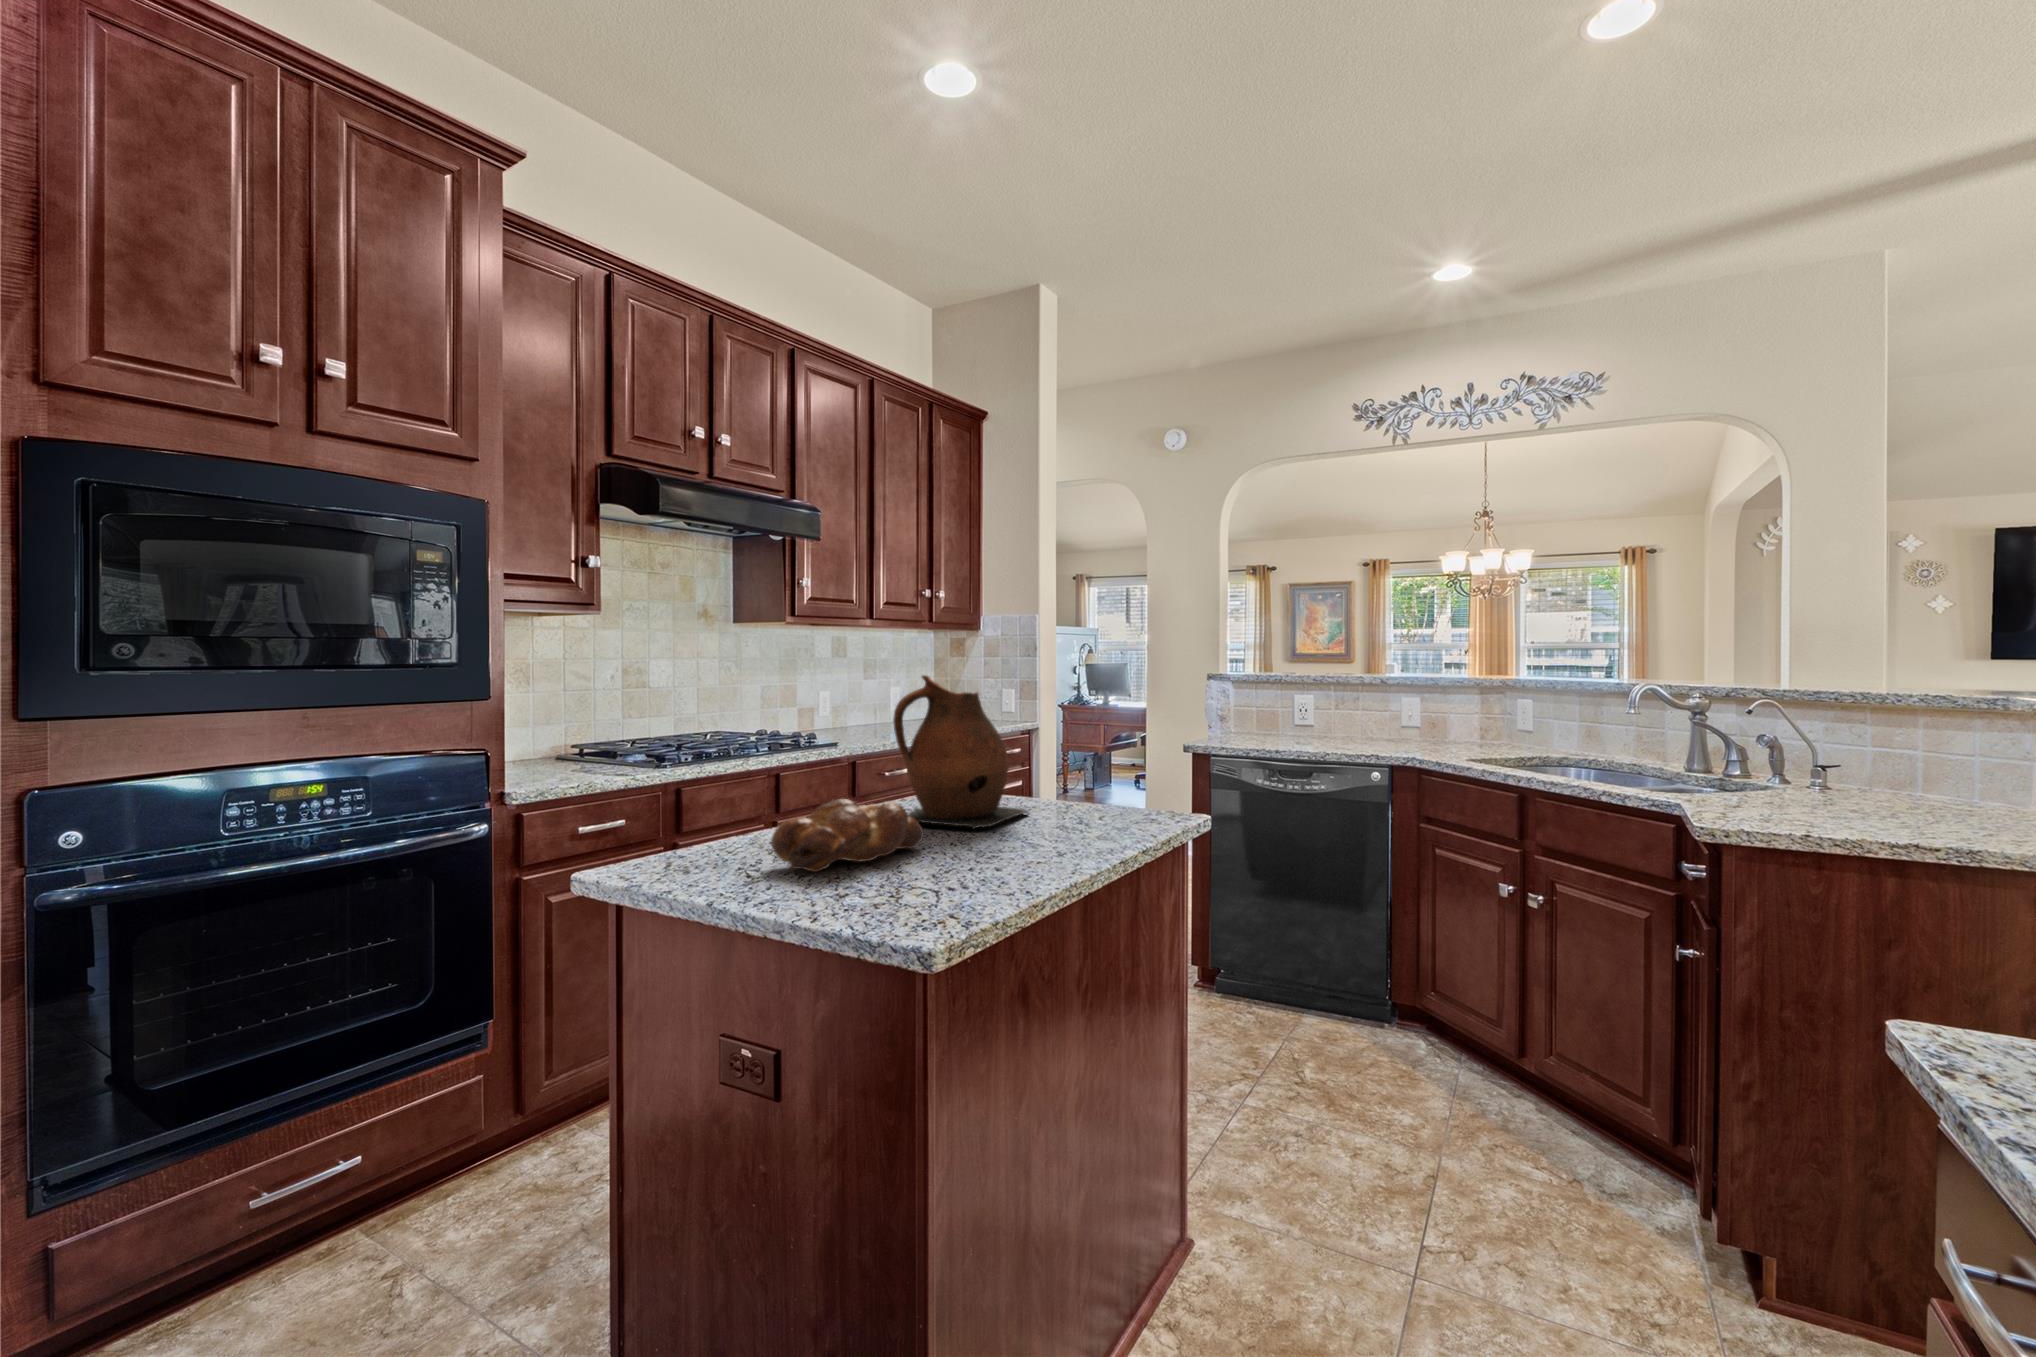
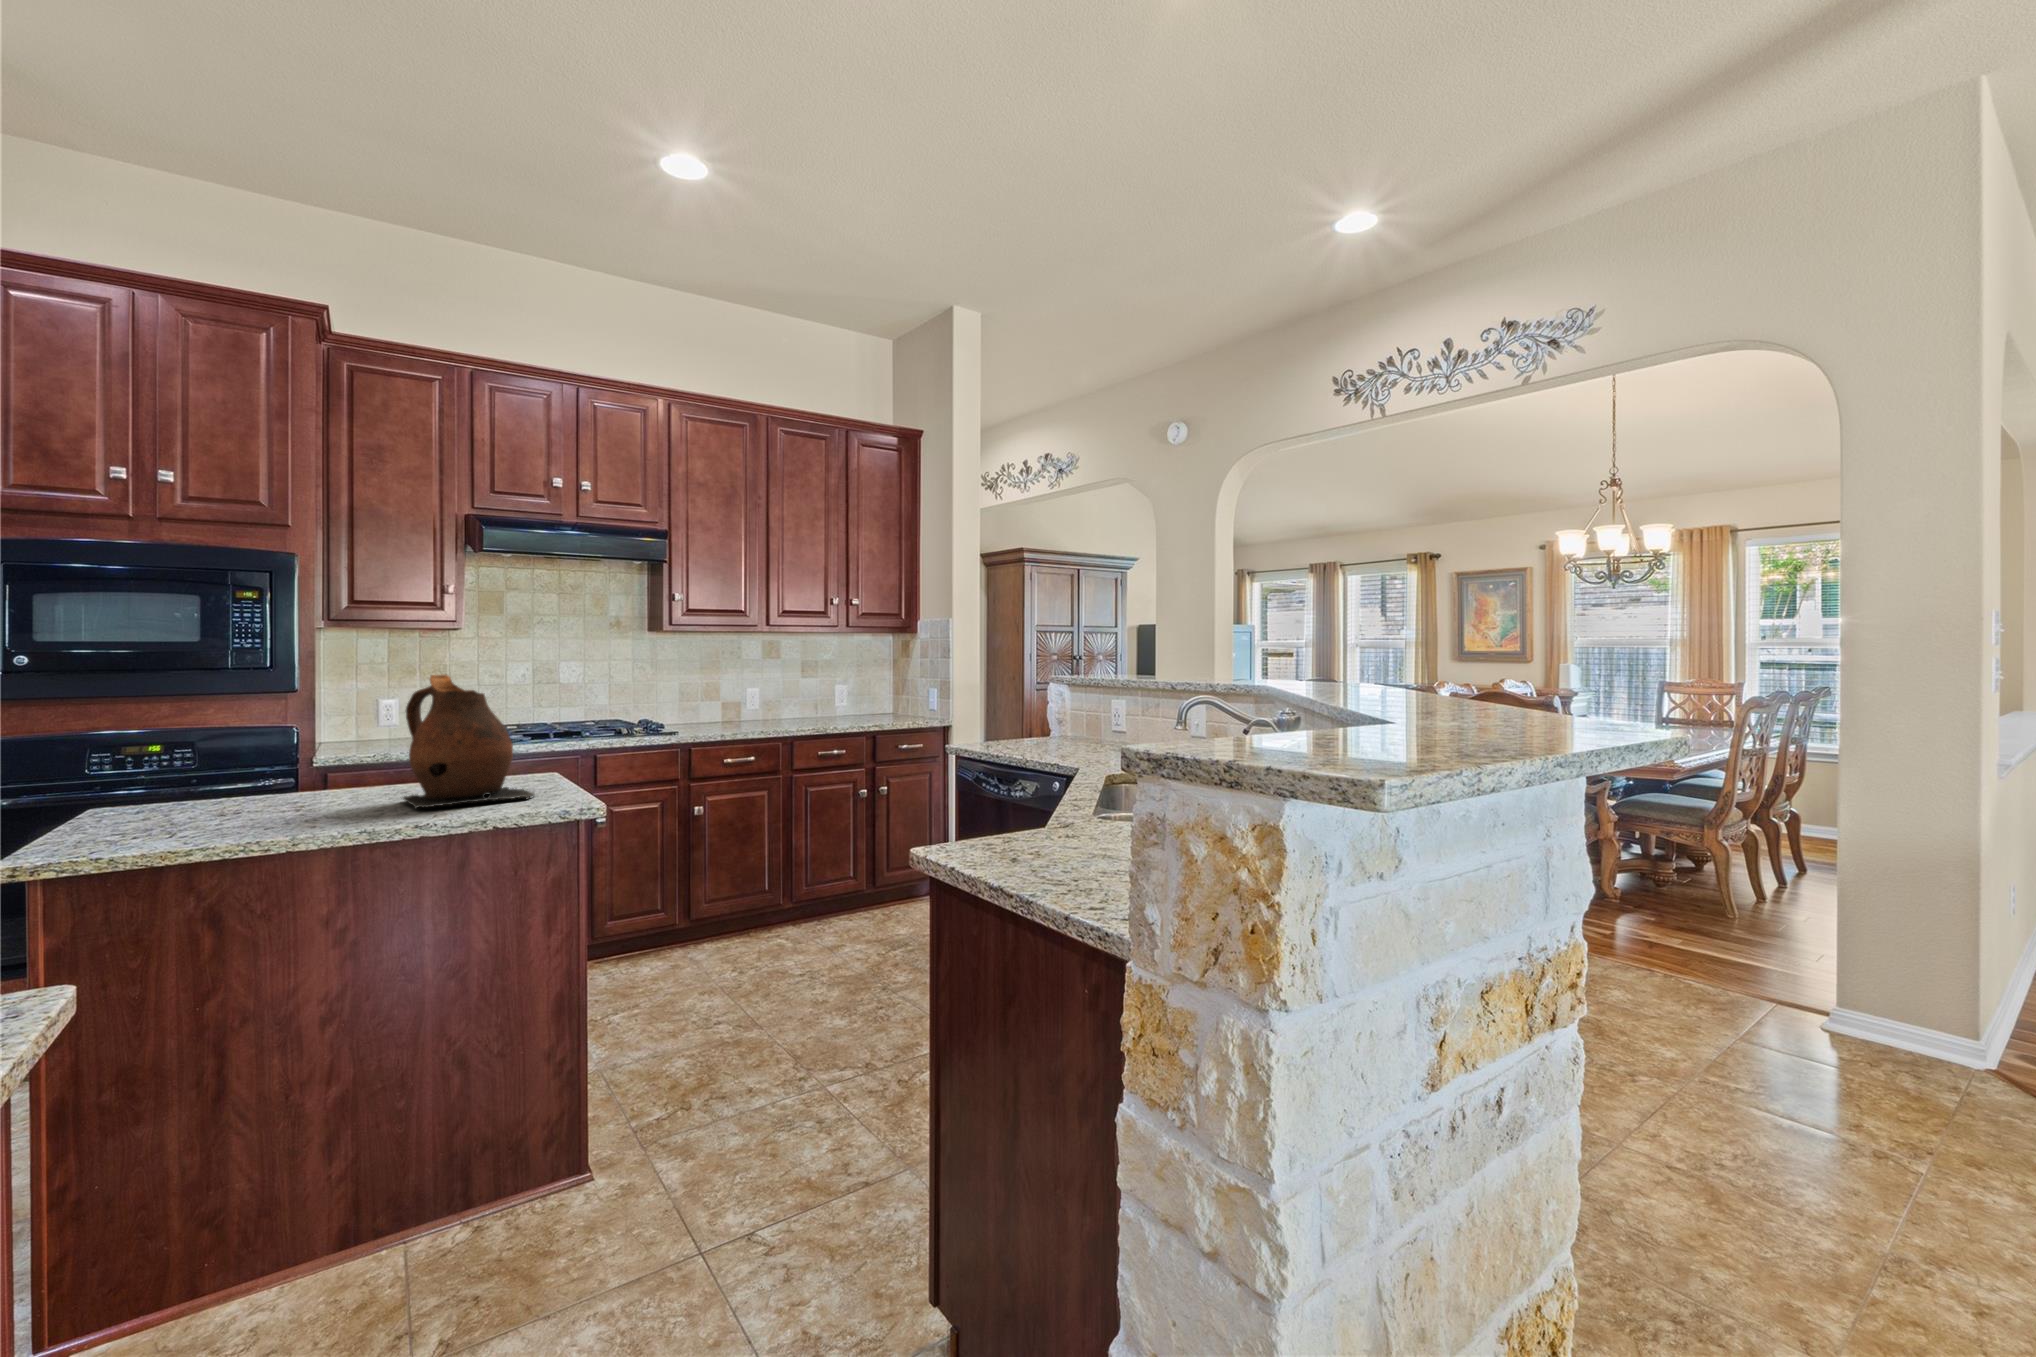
bread loaf: present [771,799,924,872] -> none [148,775,328,832]

